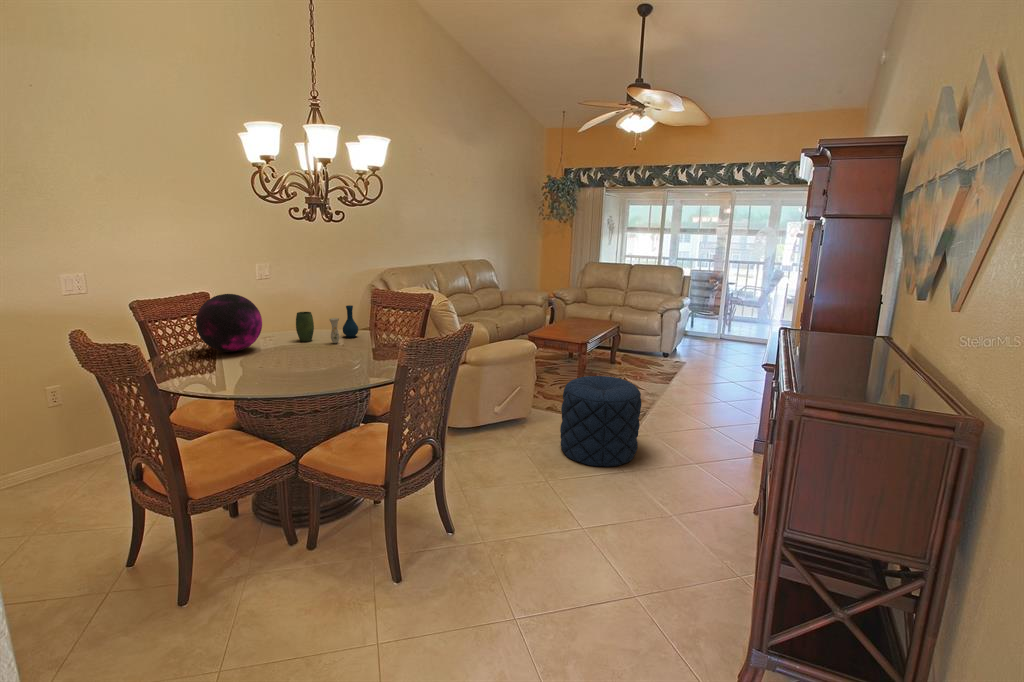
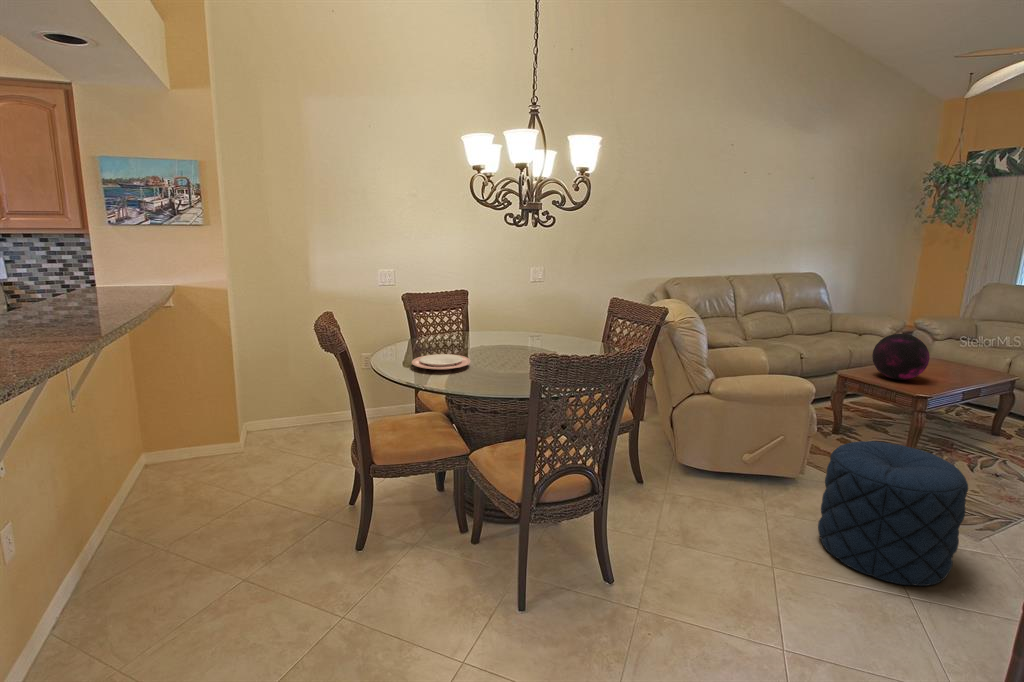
decorative orb: present [196,294,262,352] -> present [872,334,929,380]
vase: present [296,305,358,343] -> none [525,312,586,349]
plate: none [200,362,272,381] -> present [412,354,471,370]

